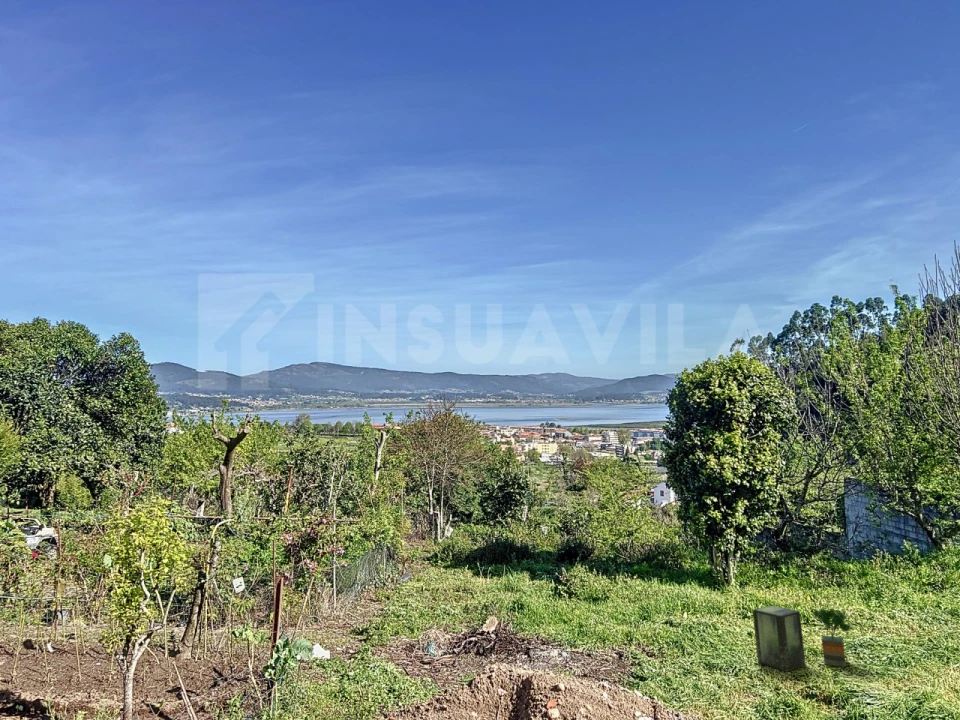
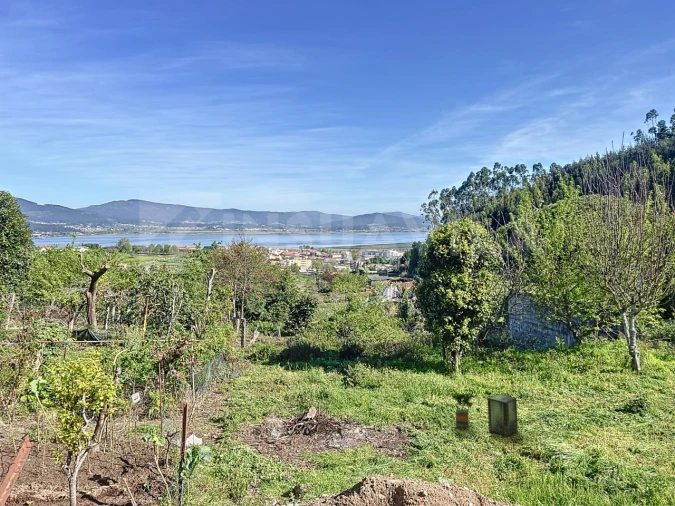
potted tree: present [813,609,851,667] -> present [452,393,473,428]

